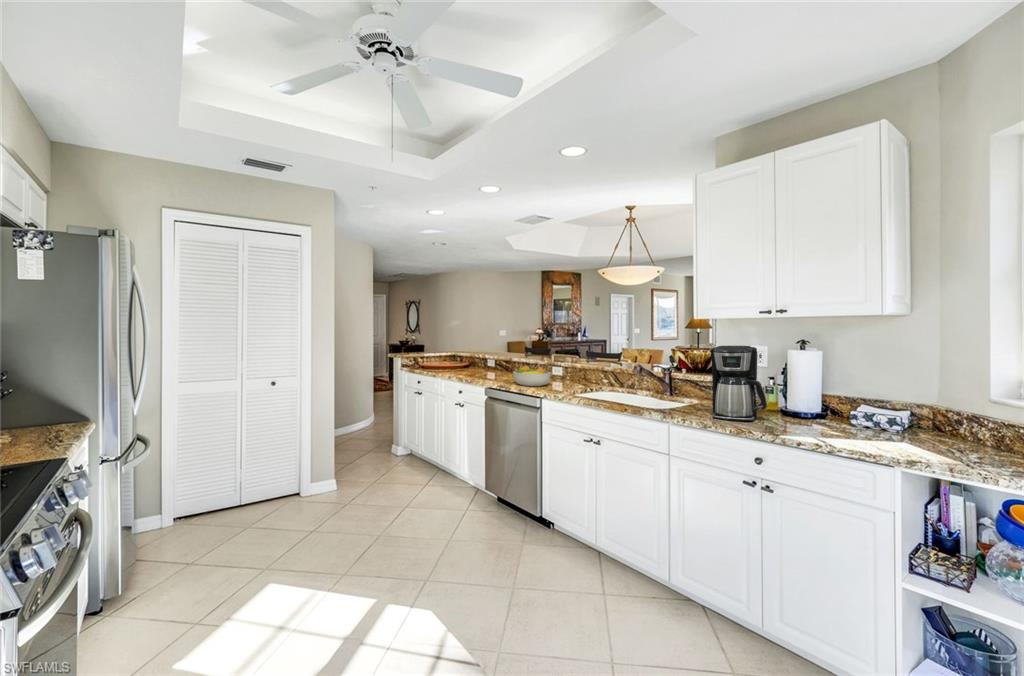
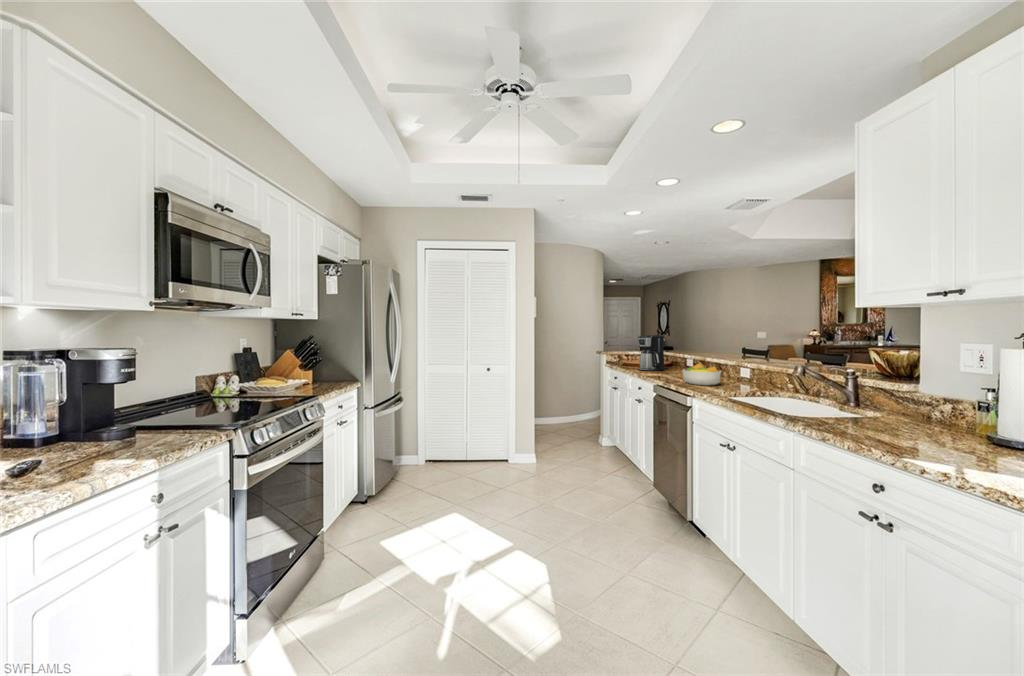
coffee maker: present [711,346,767,421] -> present [638,335,669,371]

